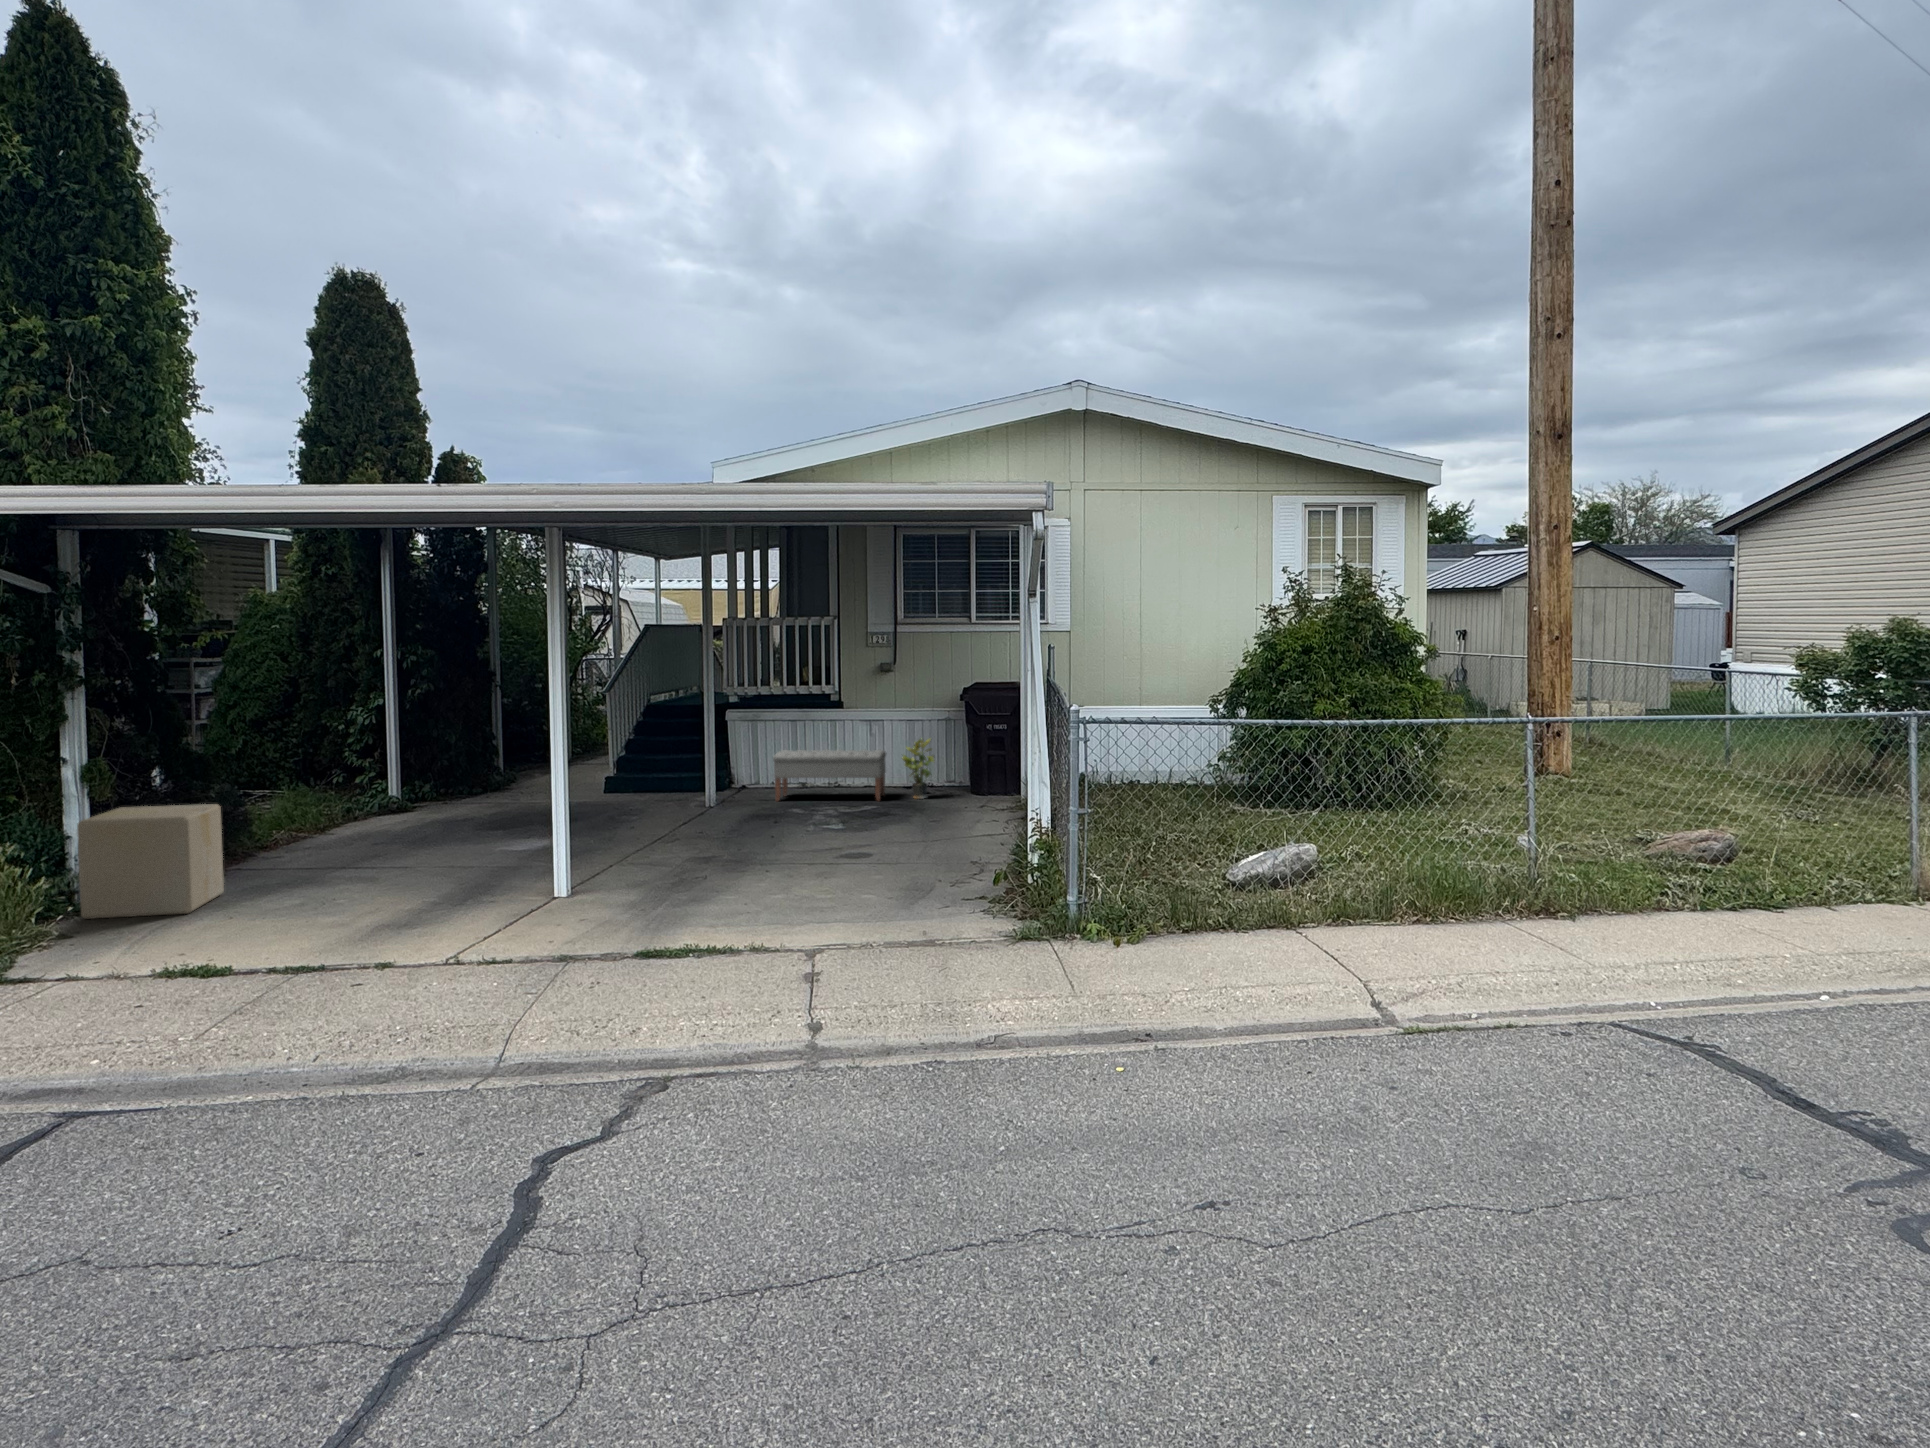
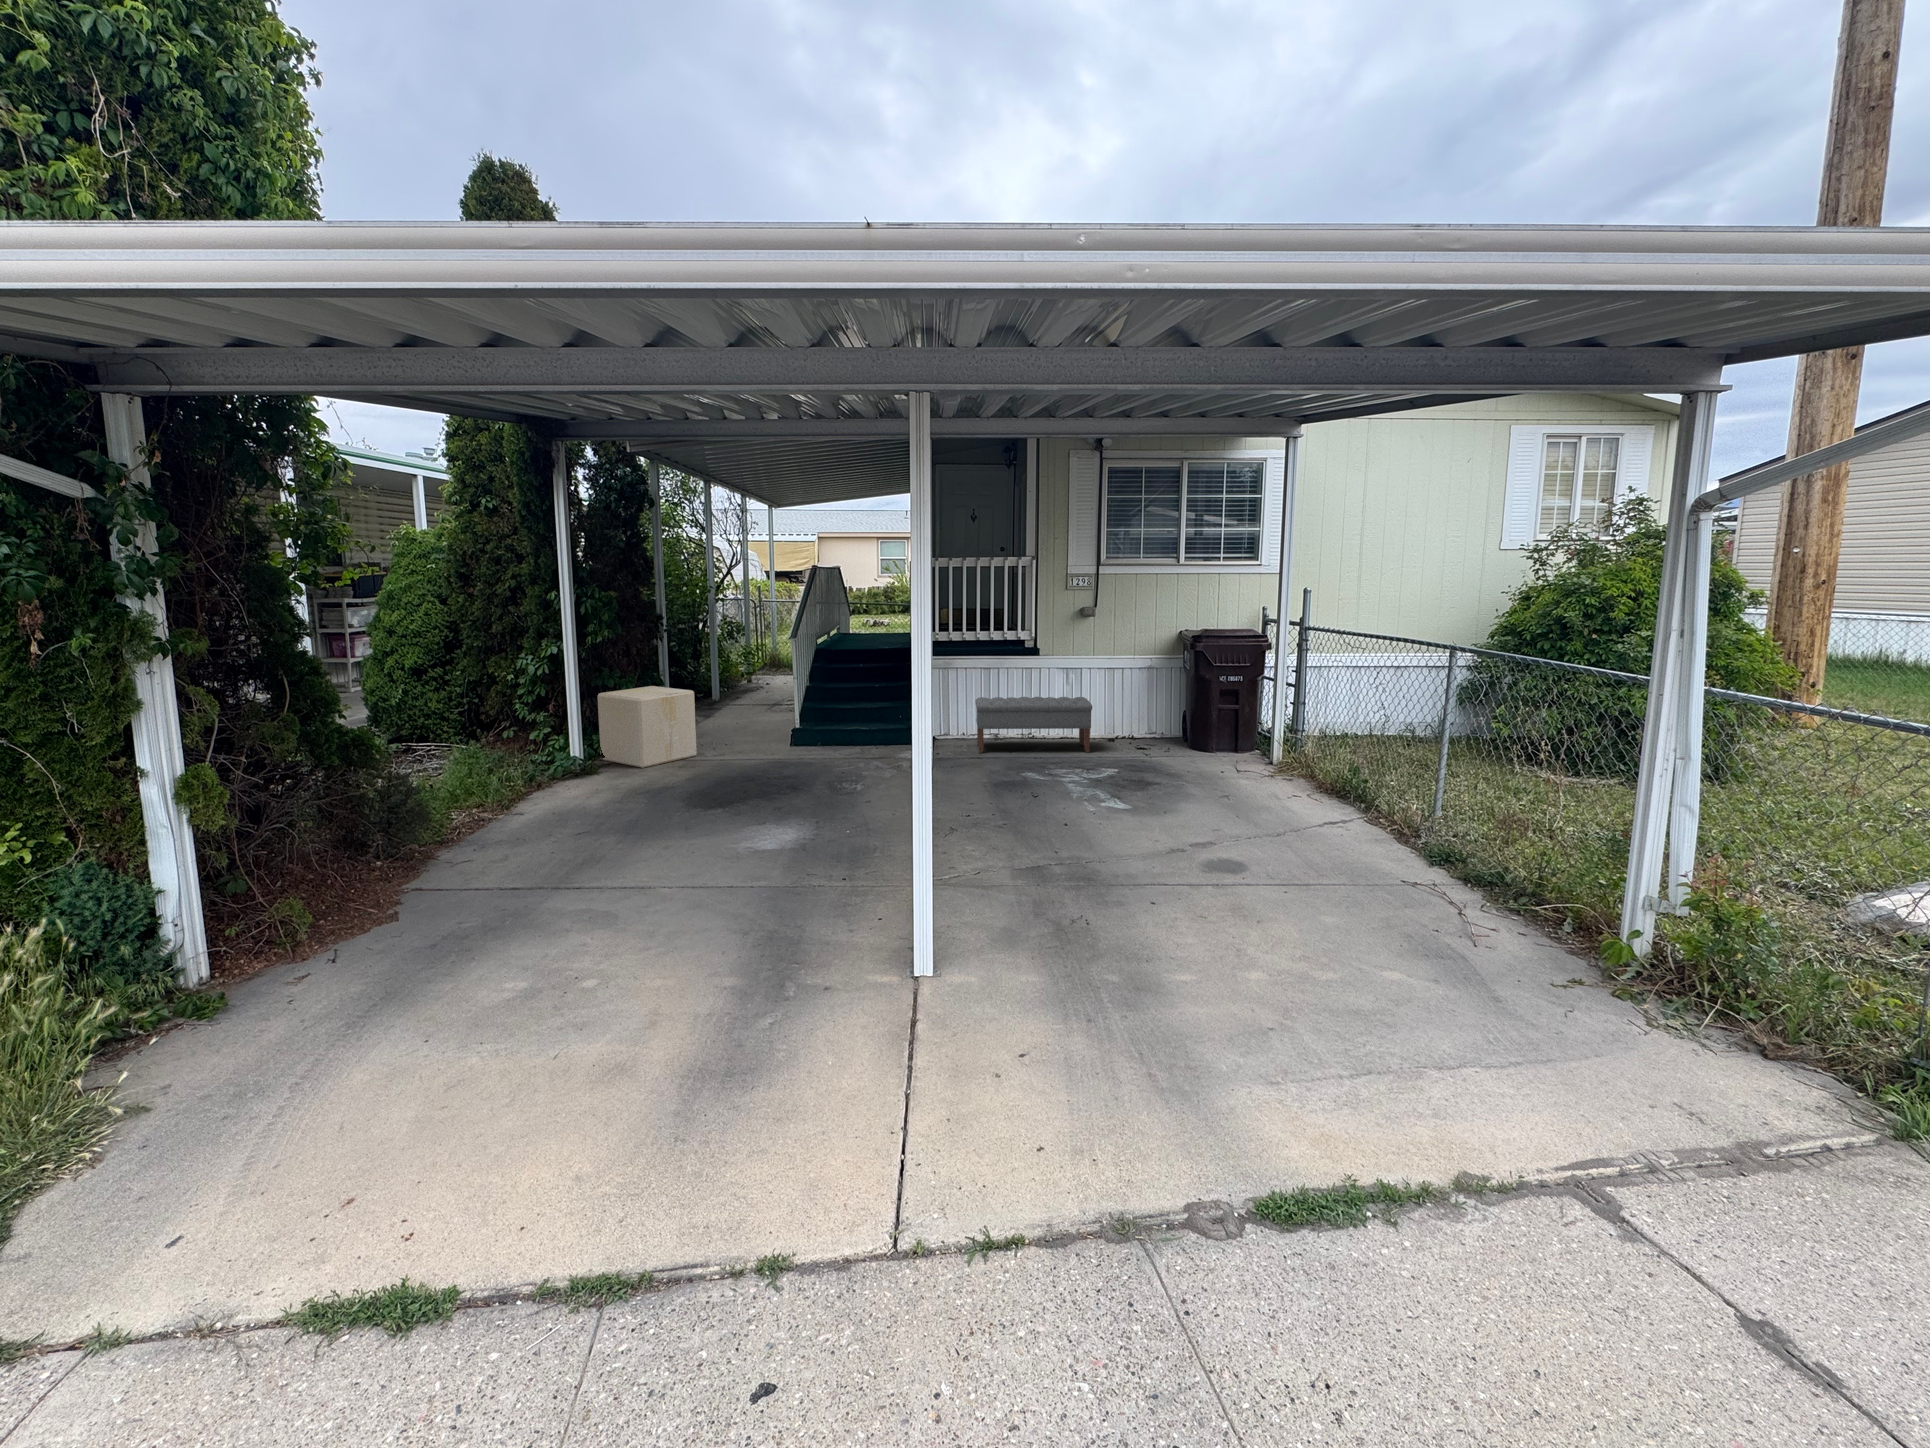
potted plant: present [902,738,934,799] -> none [1107,683,1142,749]
cardboard box: present [77,804,224,919] -> present [598,686,697,768]

